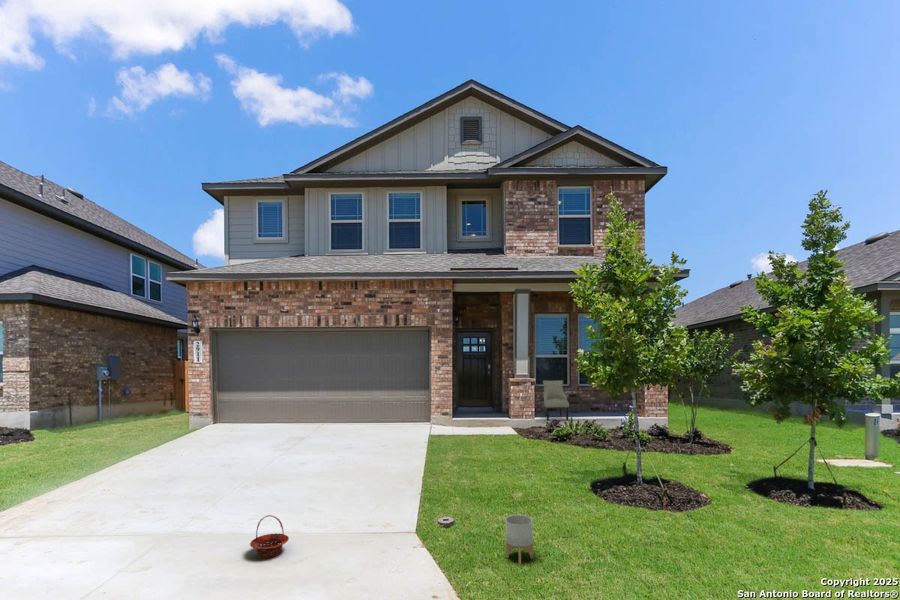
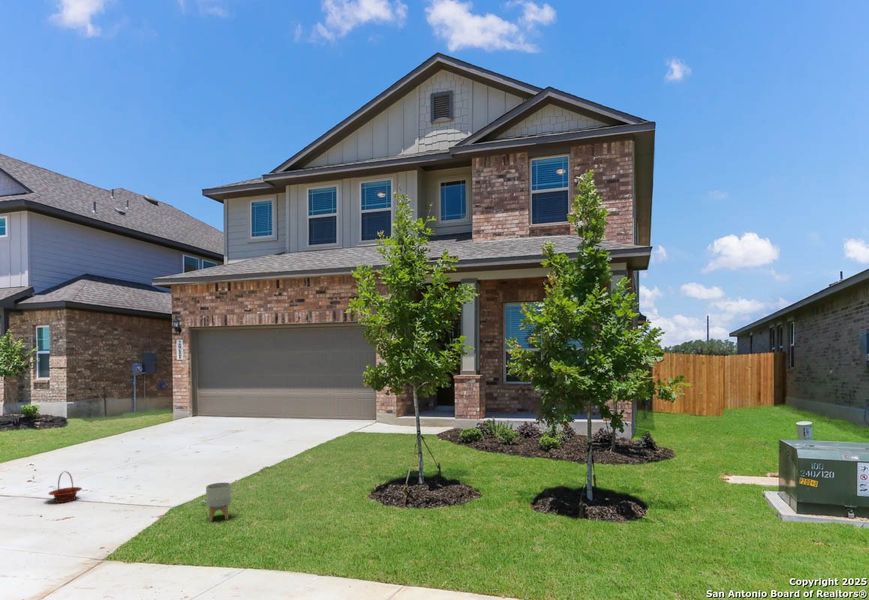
chair: present [543,380,569,421] -> none [505,378,532,423]

